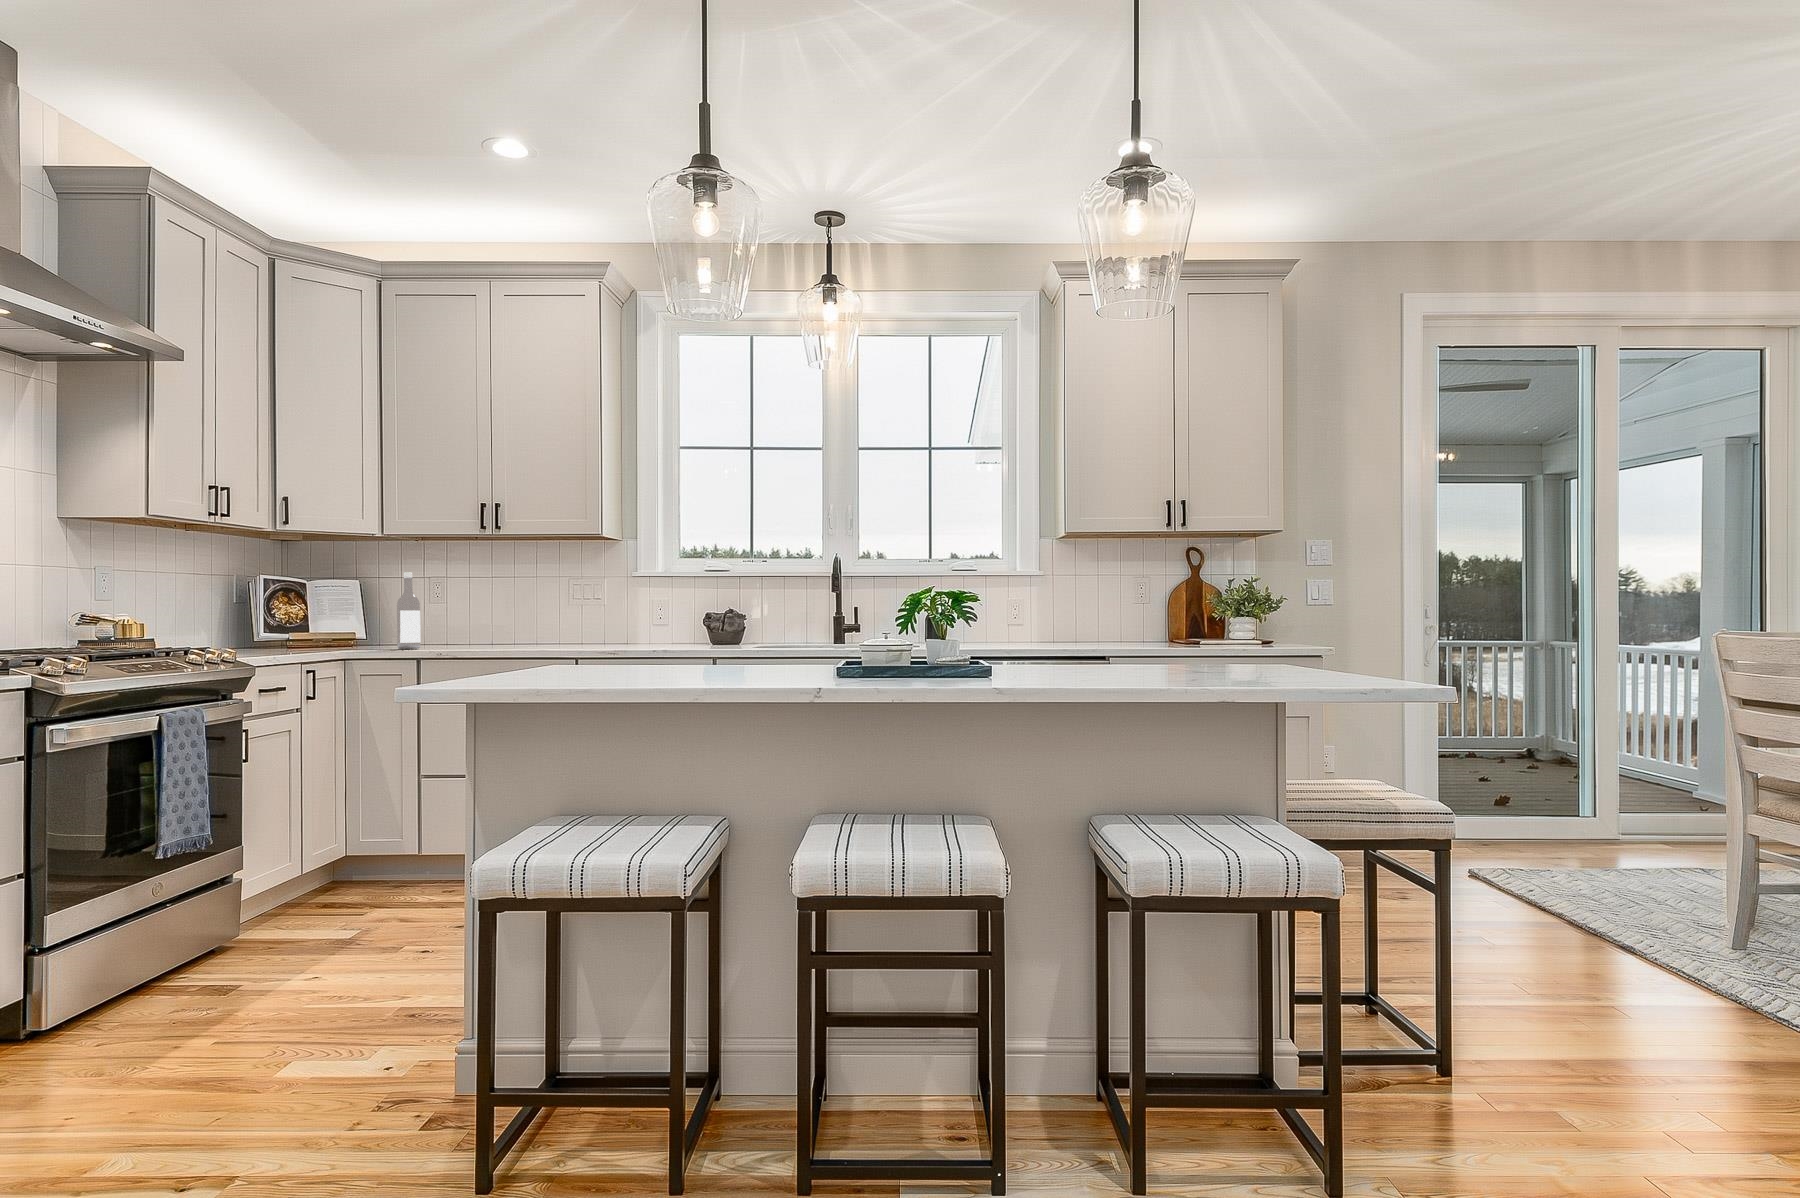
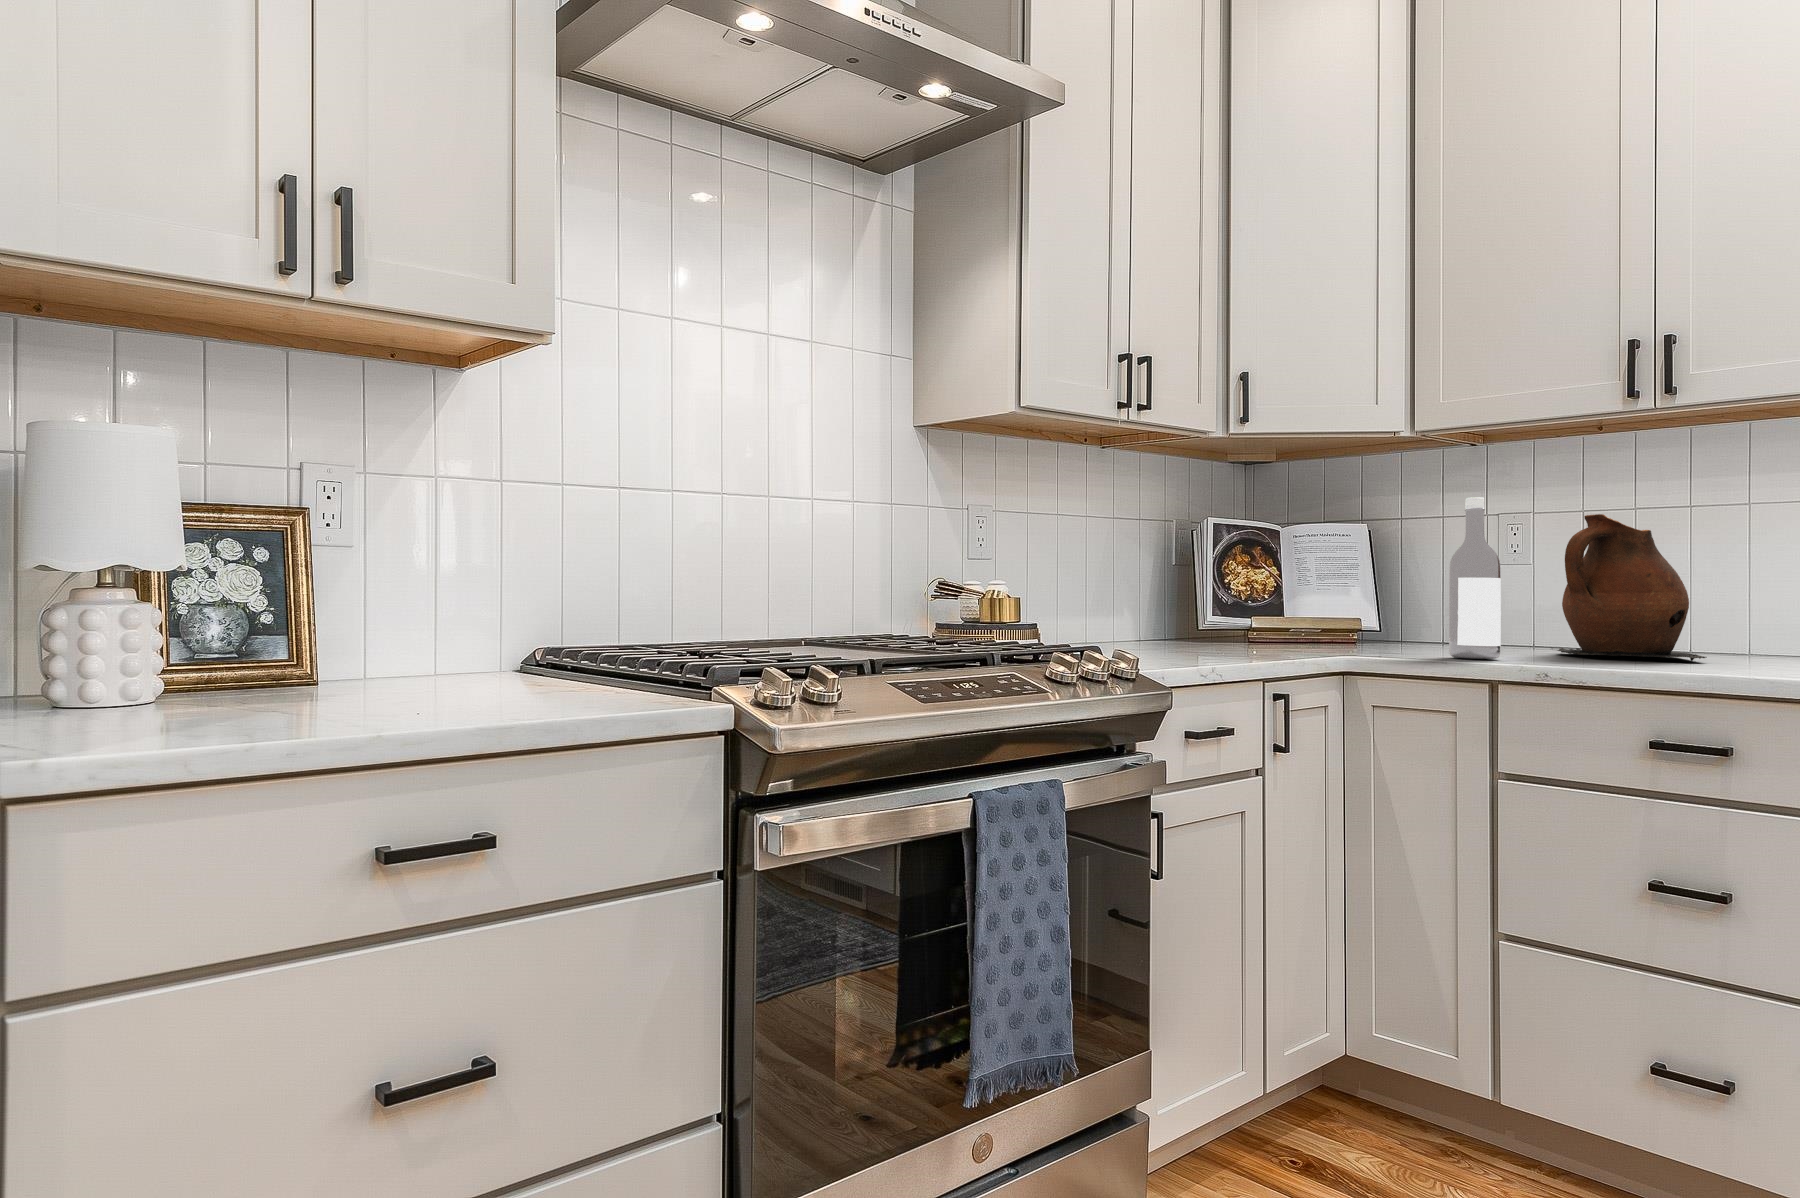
ceramic pitcher: none [450,580,509,646] -> present [1557,514,1707,661]

